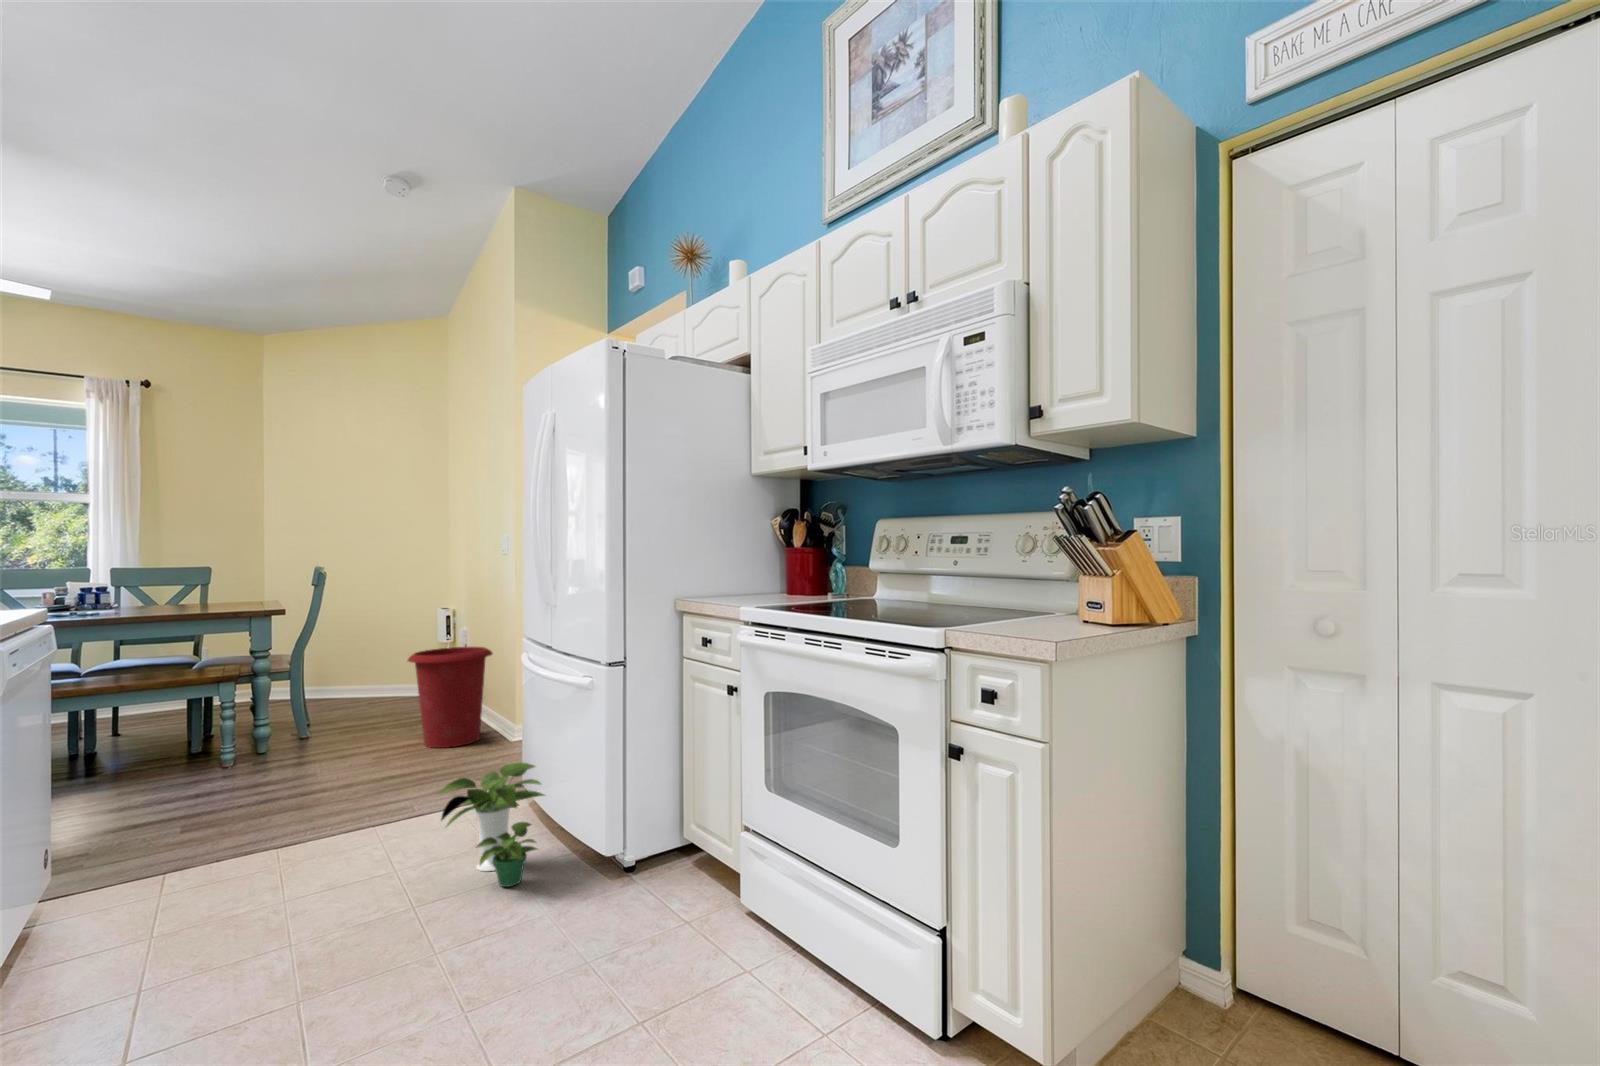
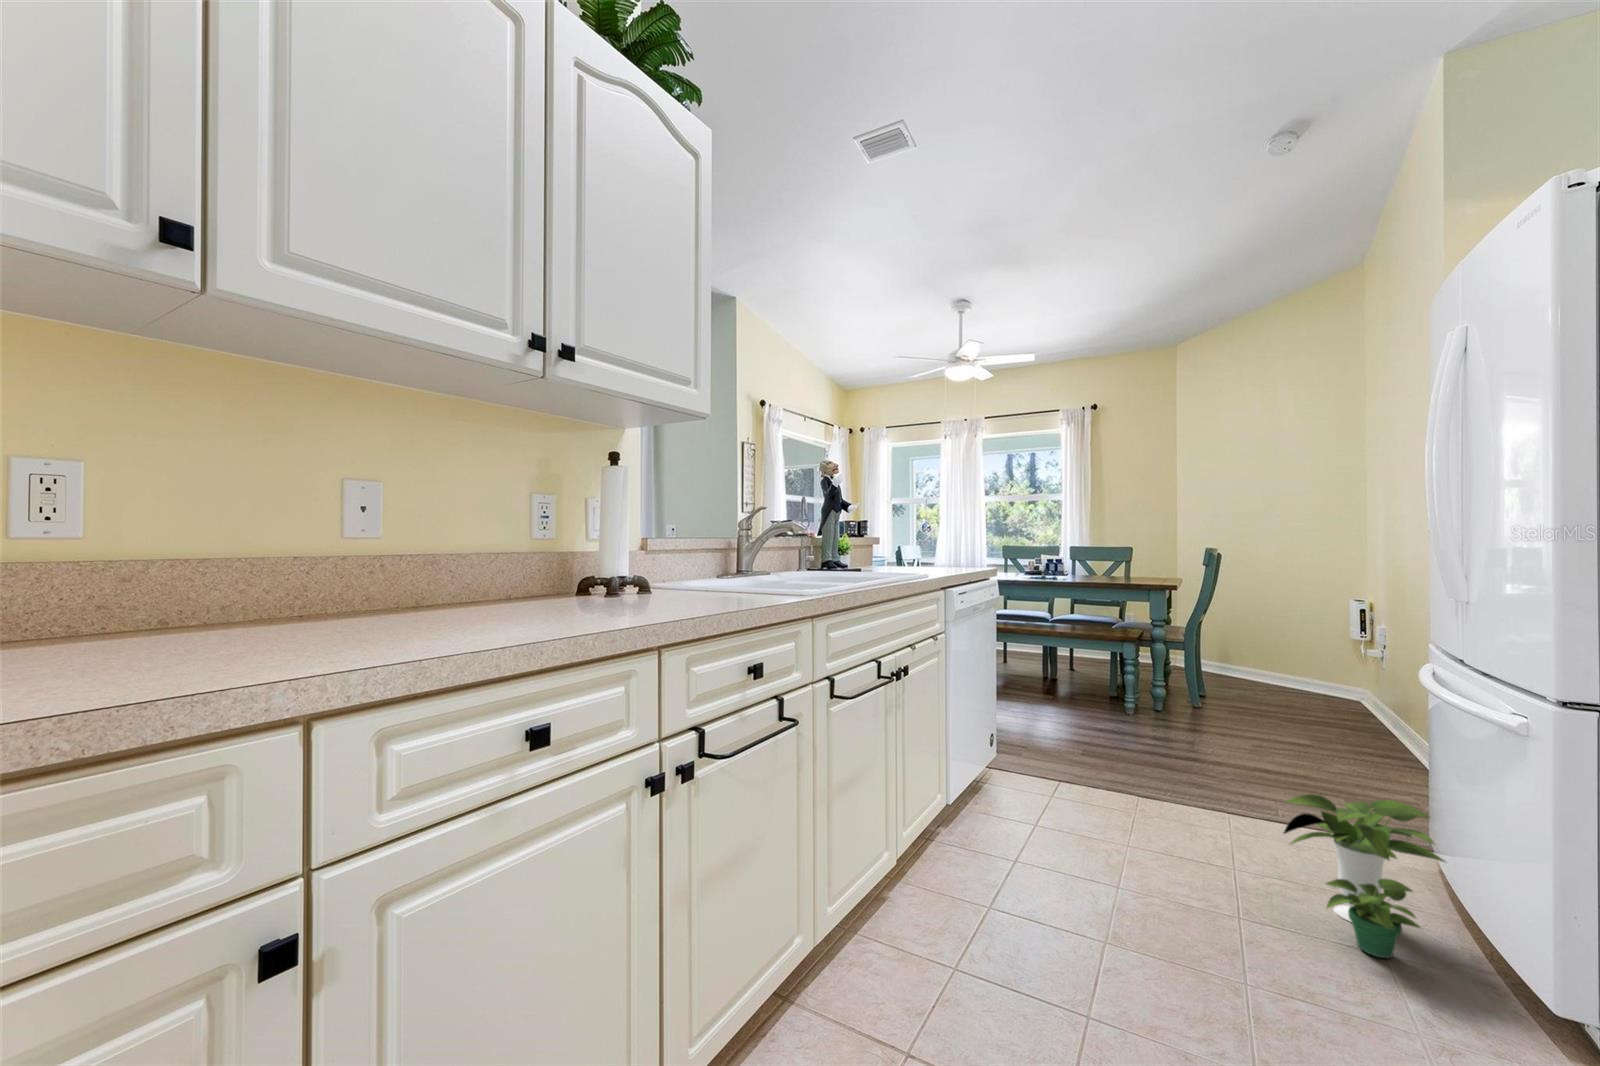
waste bin: present [408,647,492,748] -> none [1296,645,1412,763]

